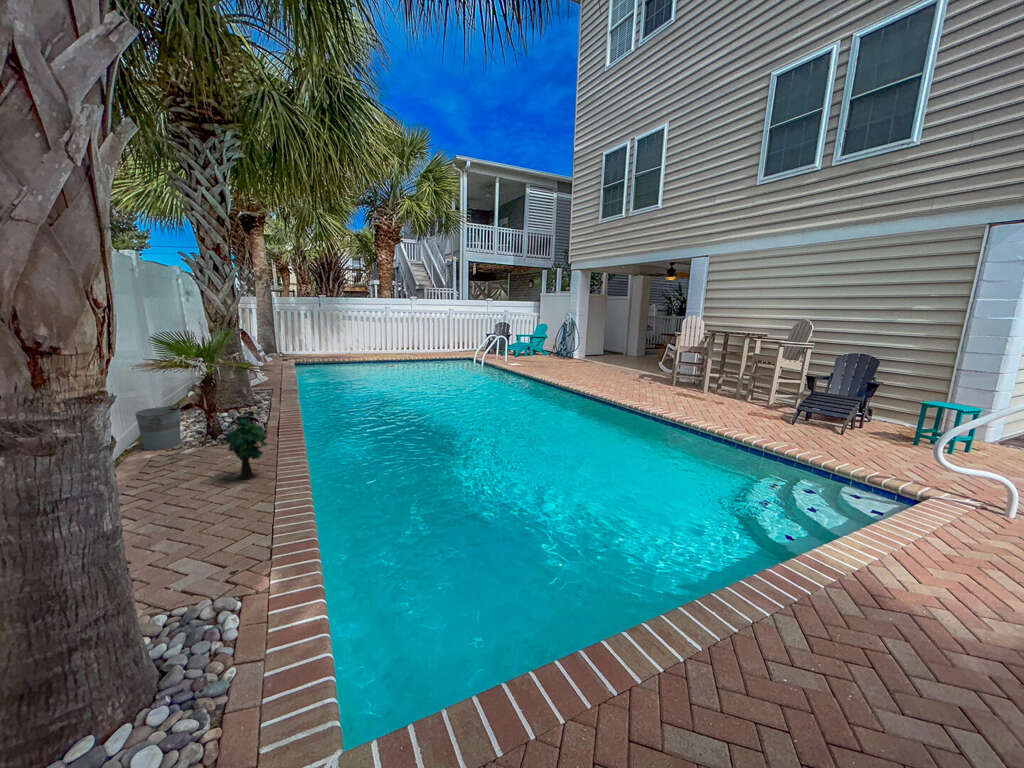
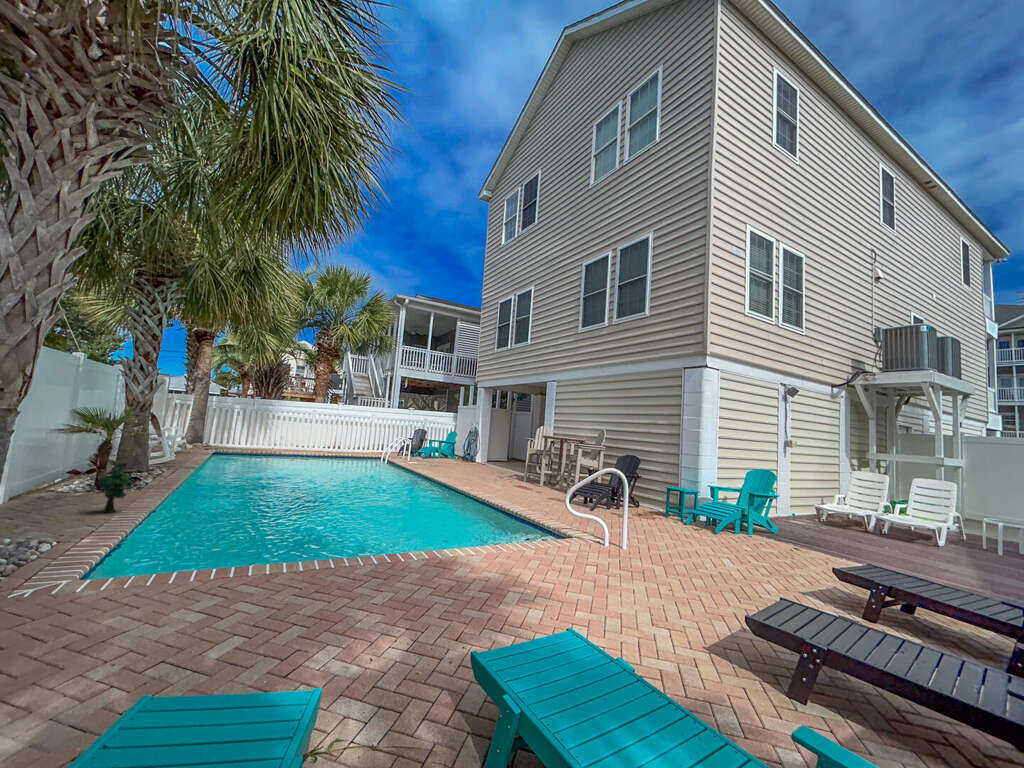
bucket: present [135,404,181,450] -> none [39,464,80,497]

